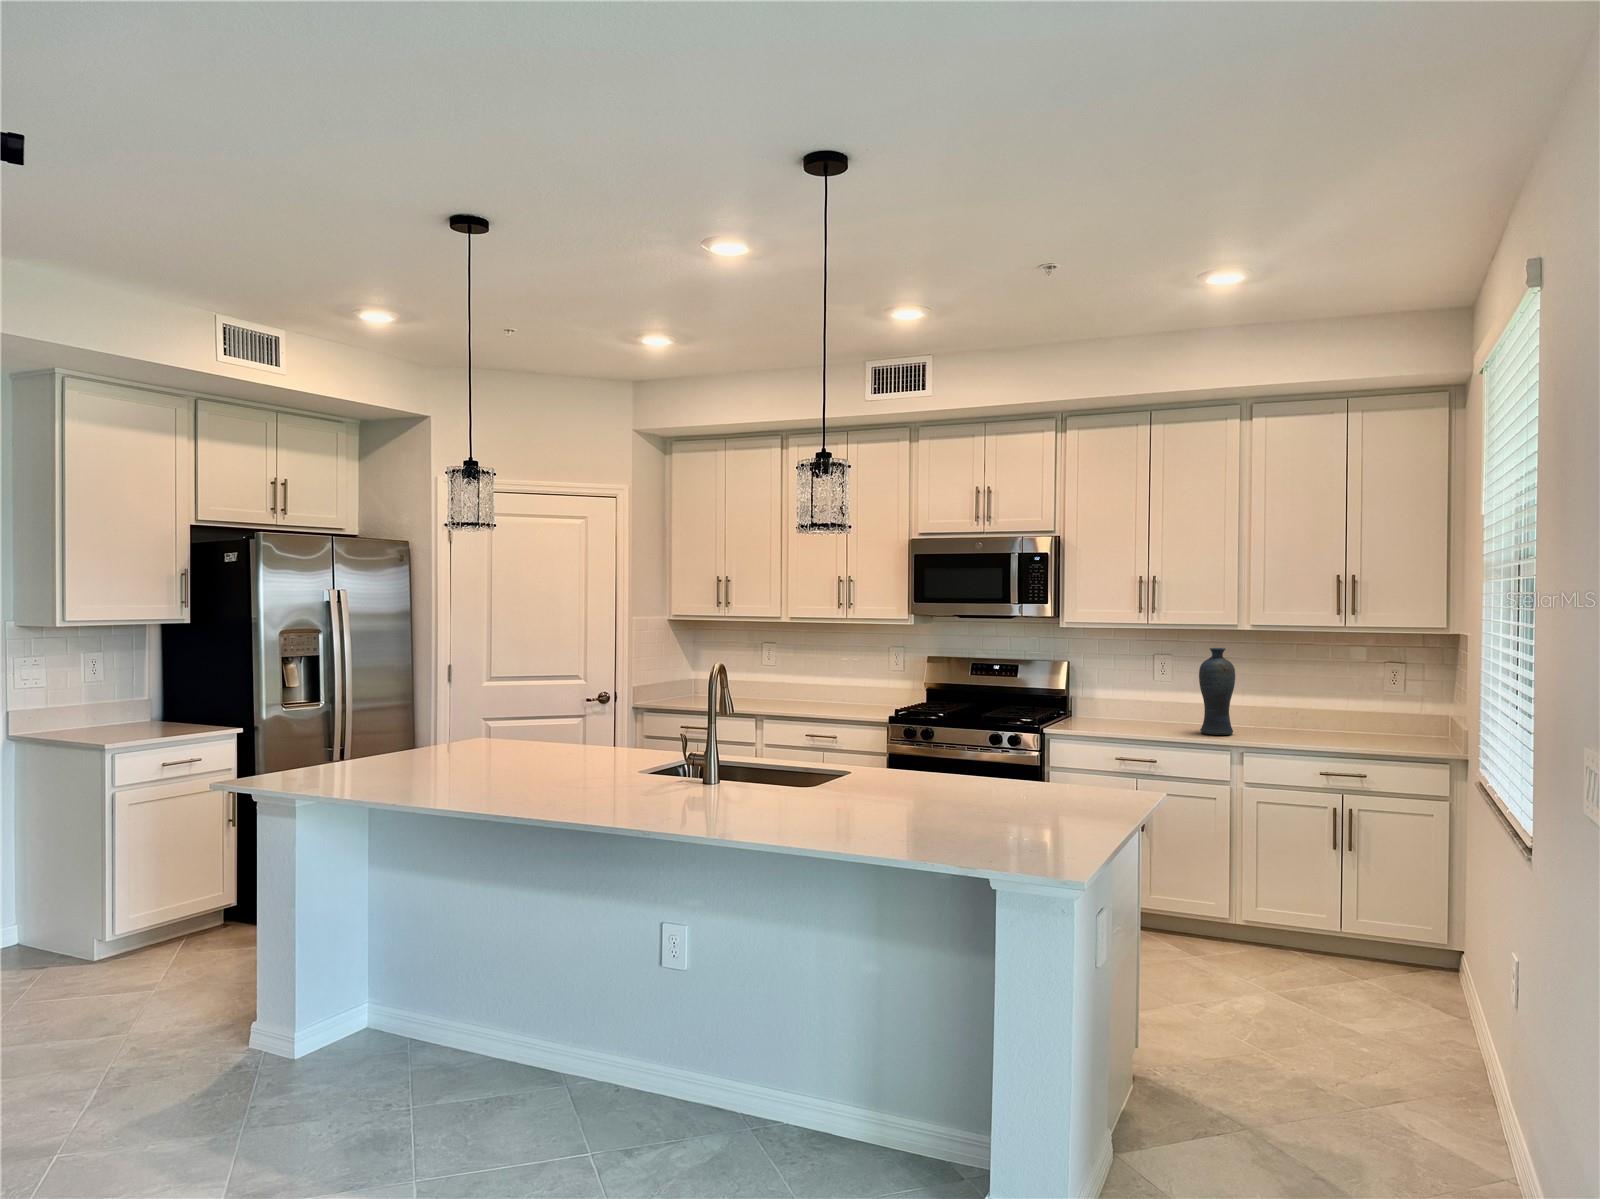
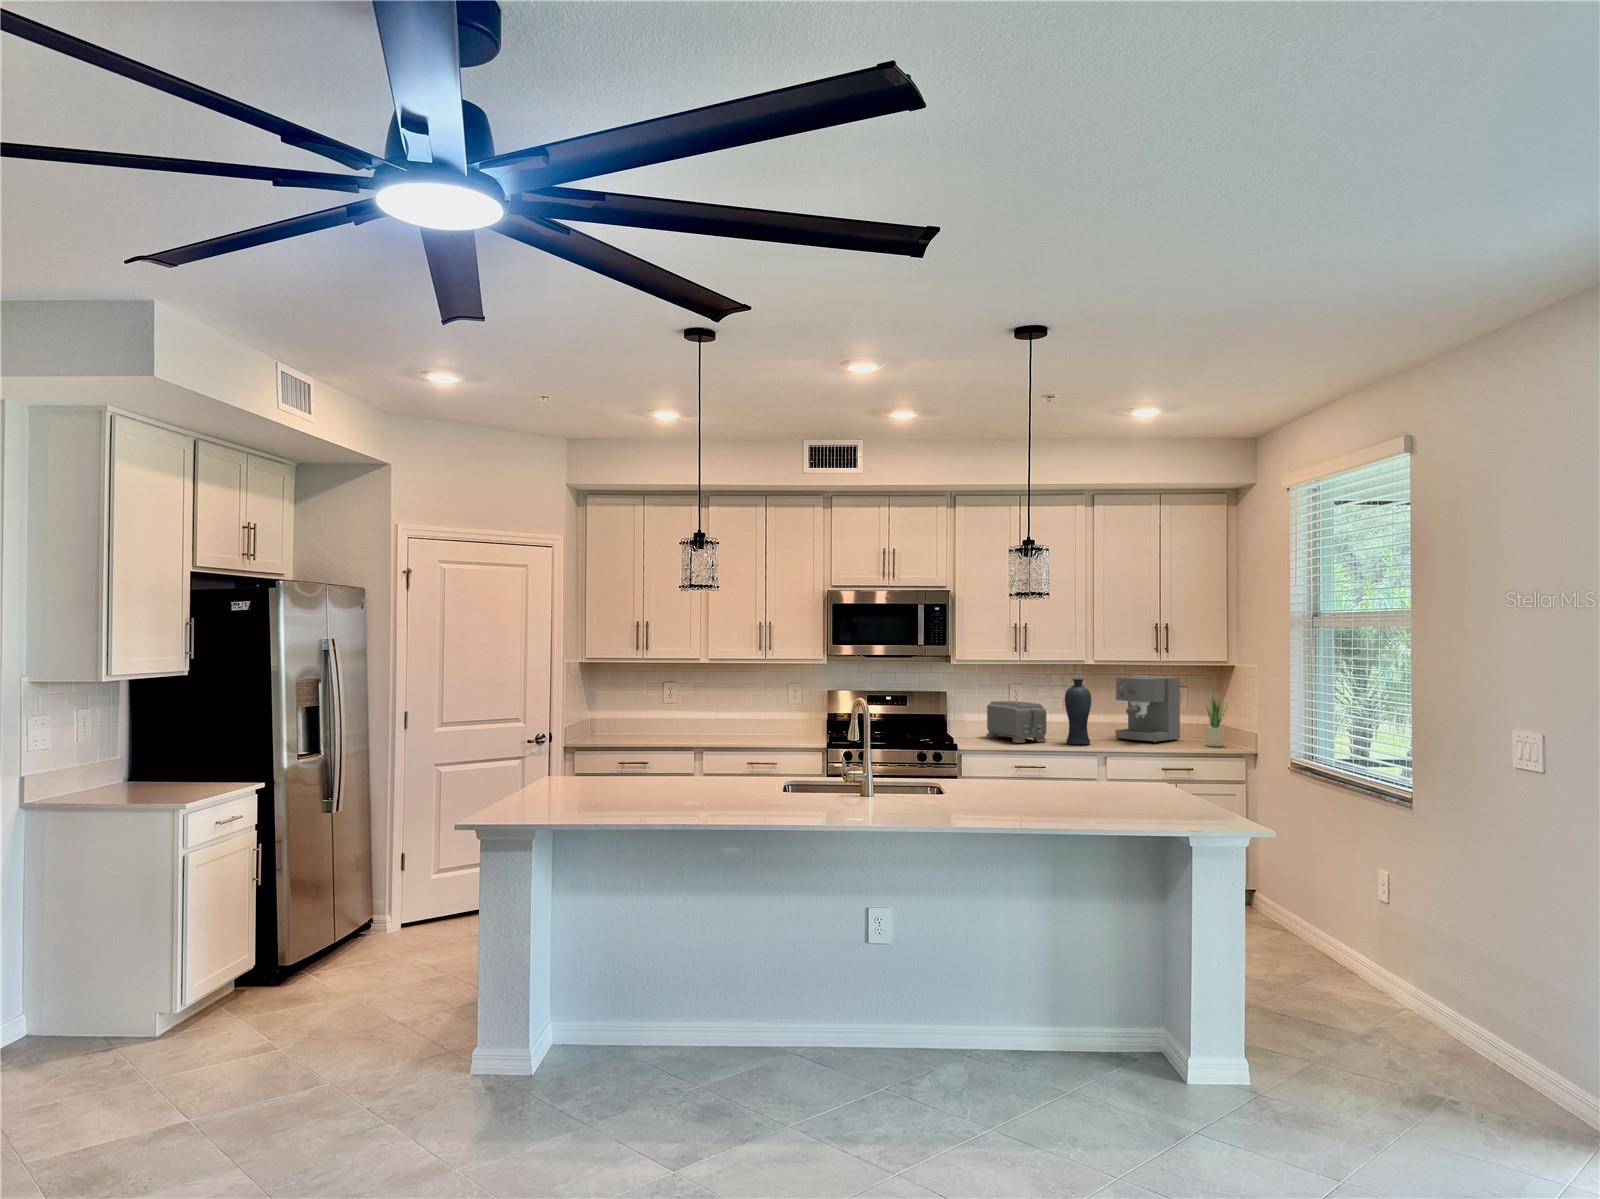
coffee maker: none [1282,647,1378,738] -> present [1116,676,1180,743]
potted plant: none [1398,672,1433,748] -> present [1205,695,1227,747]
toaster: none [1114,675,1179,729] -> present [986,701,1046,743]

